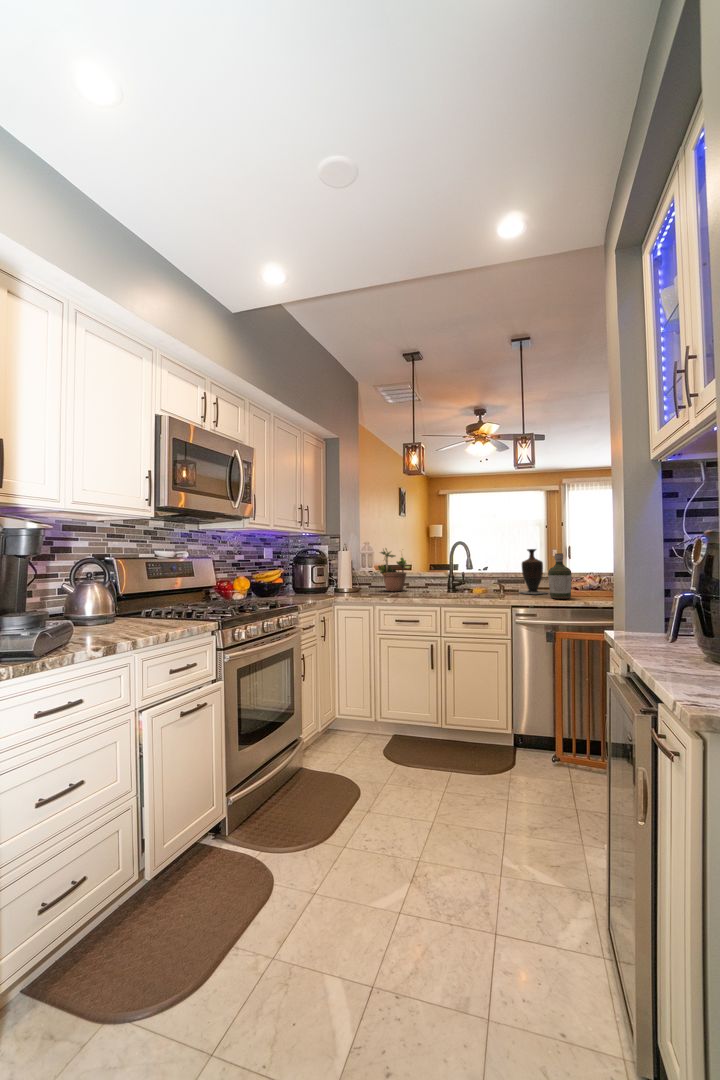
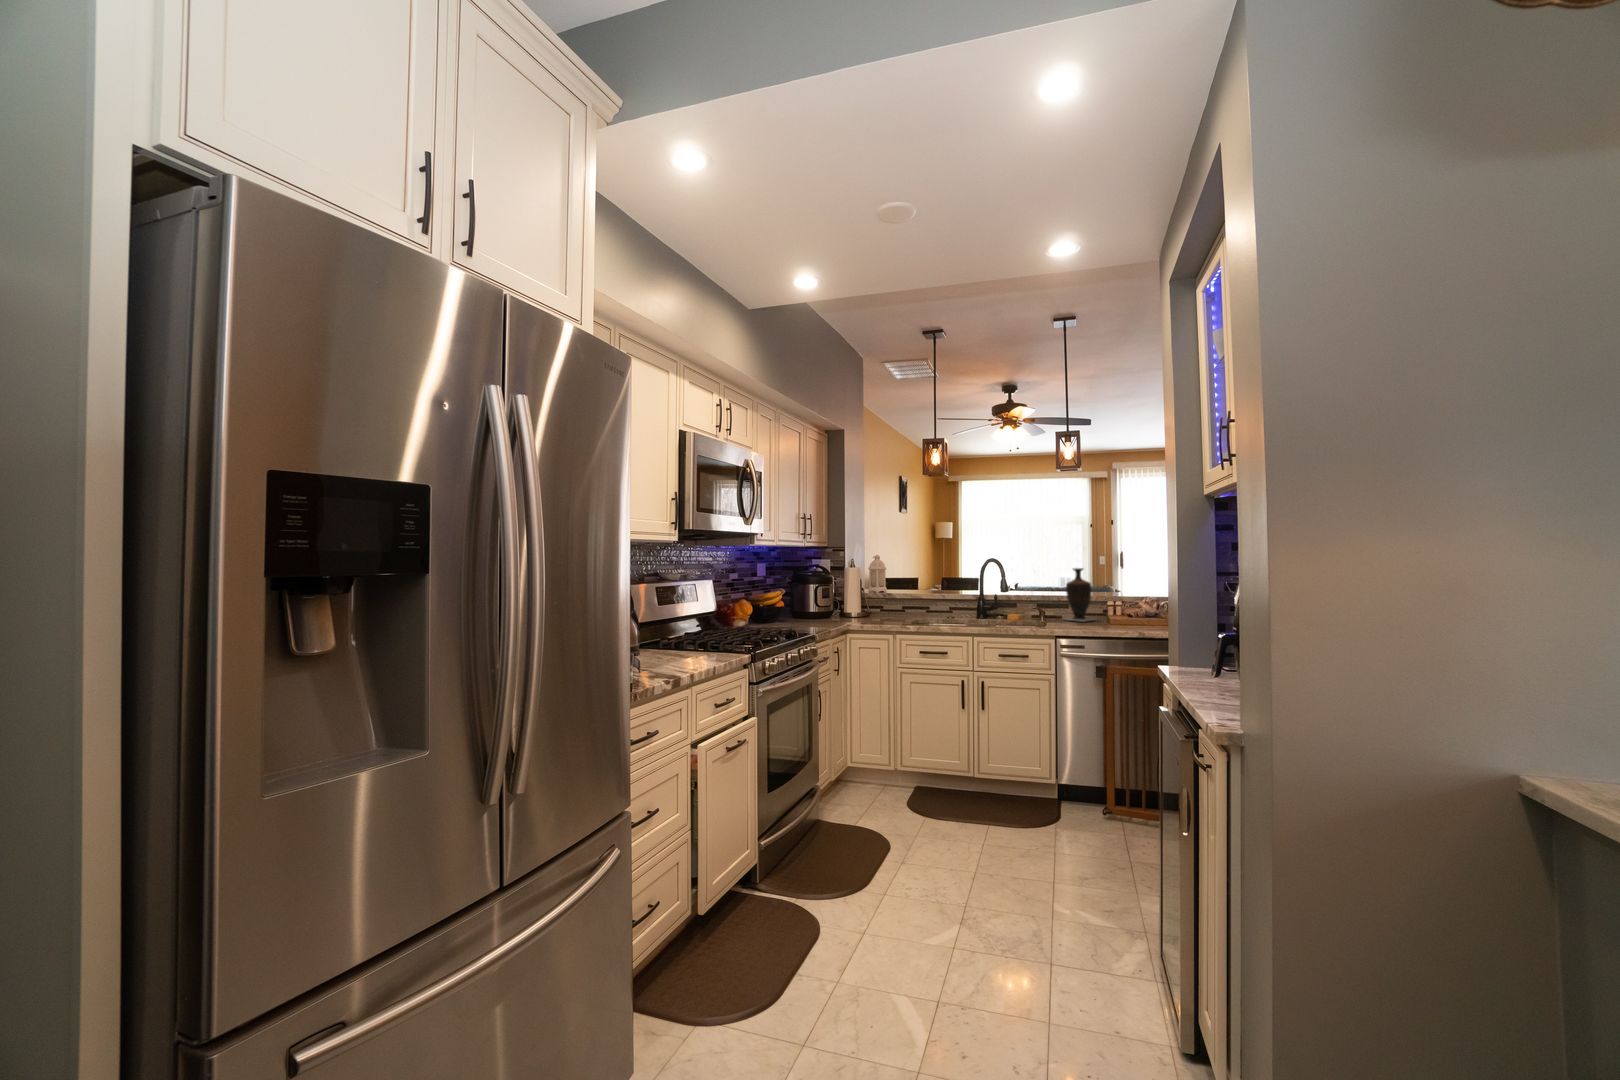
potted plant: present [377,548,410,591] -> none [891,560,932,617]
bottle: present [548,553,571,599] -> none [1098,575,1125,628]

